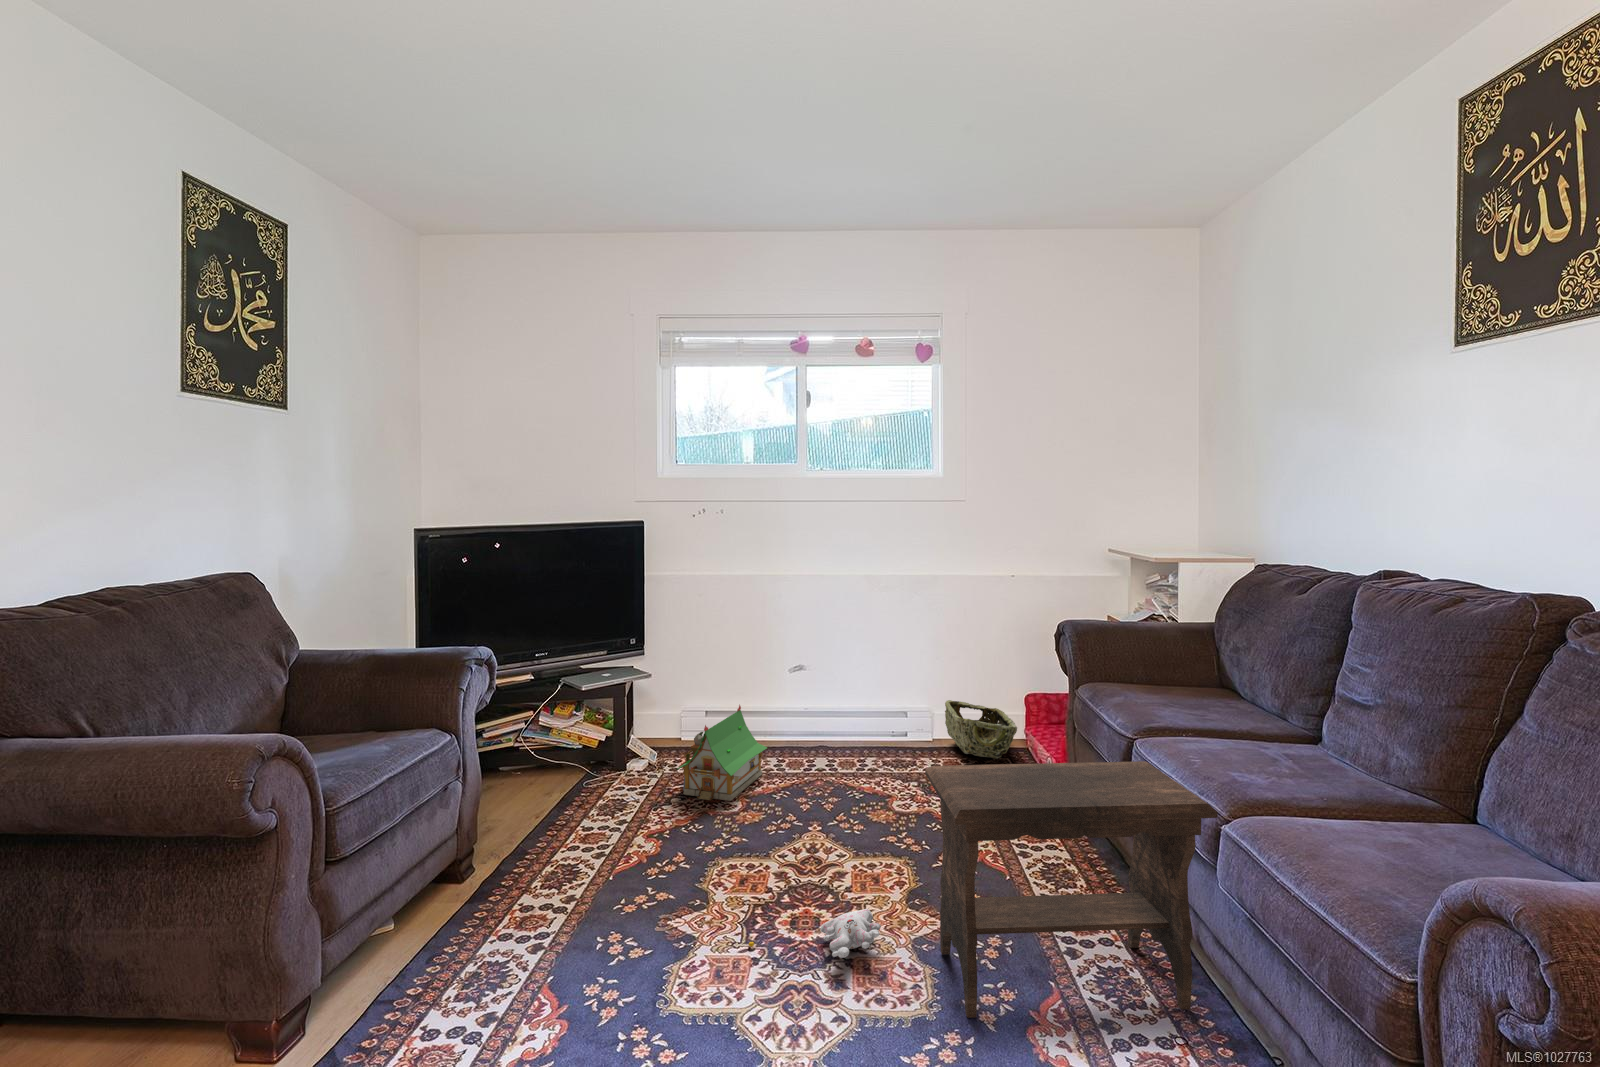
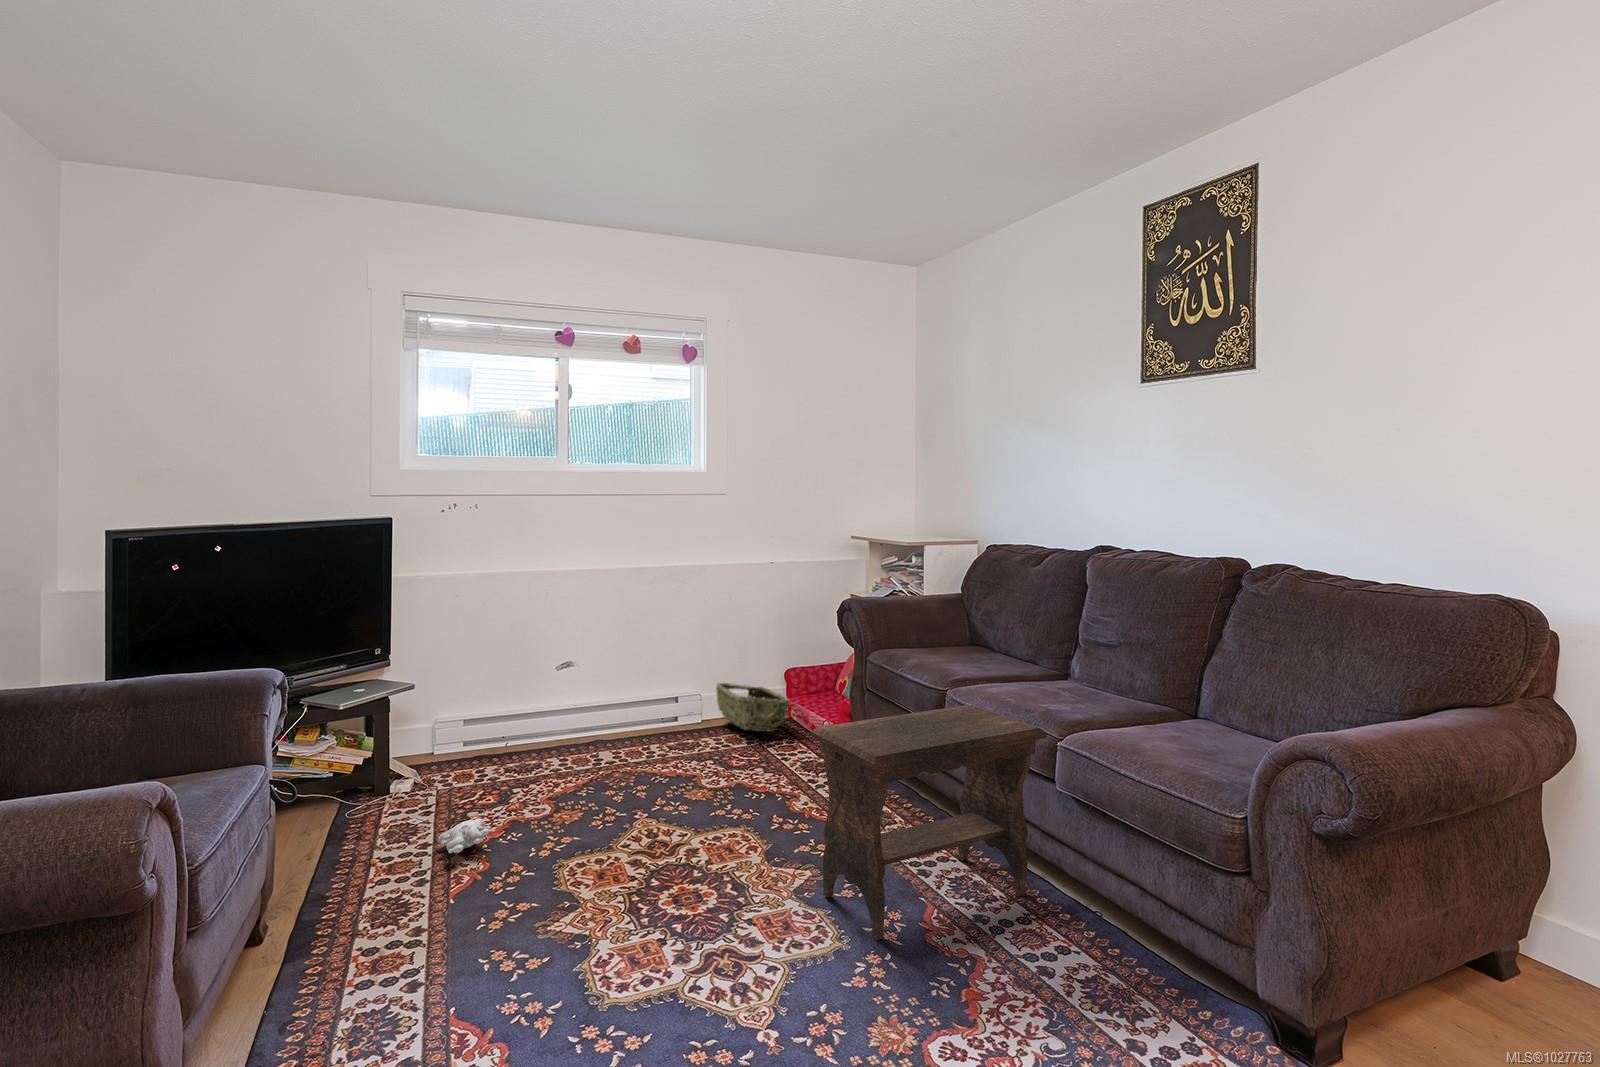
toy house: present [677,705,767,801] -> none [471,703,559,807]
plush toy: present [748,908,881,958] -> present [370,818,491,863]

